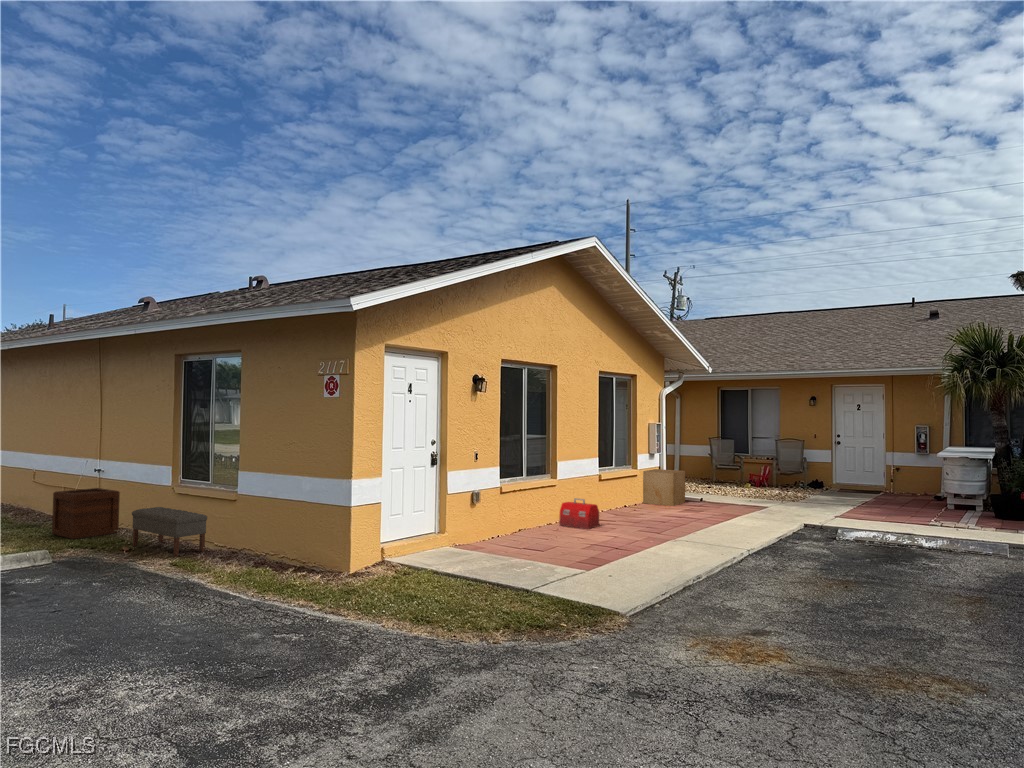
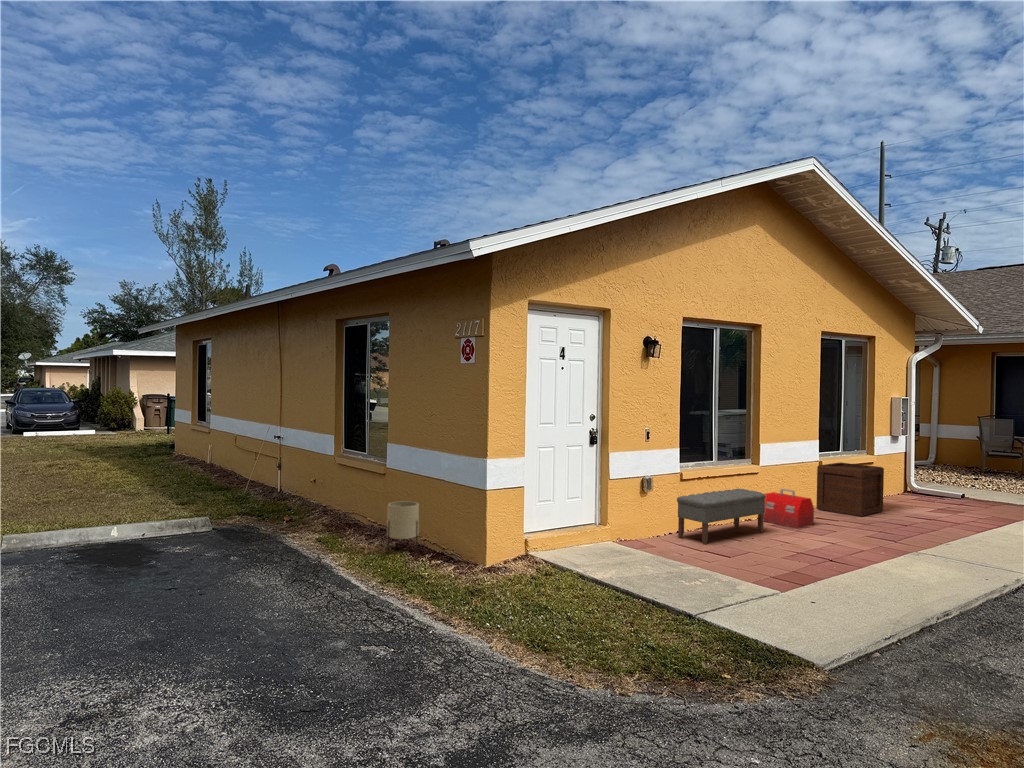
cardboard box: present [643,469,685,506] -> none [880,454,942,503]
wooden crate: present [52,488,120,539] -> present [816,462,884,517]
bench: present [132,507,207,557] -> present [677,489,766,544]
planter: none [249,522,279,570] -> present [387,501,419,552]

